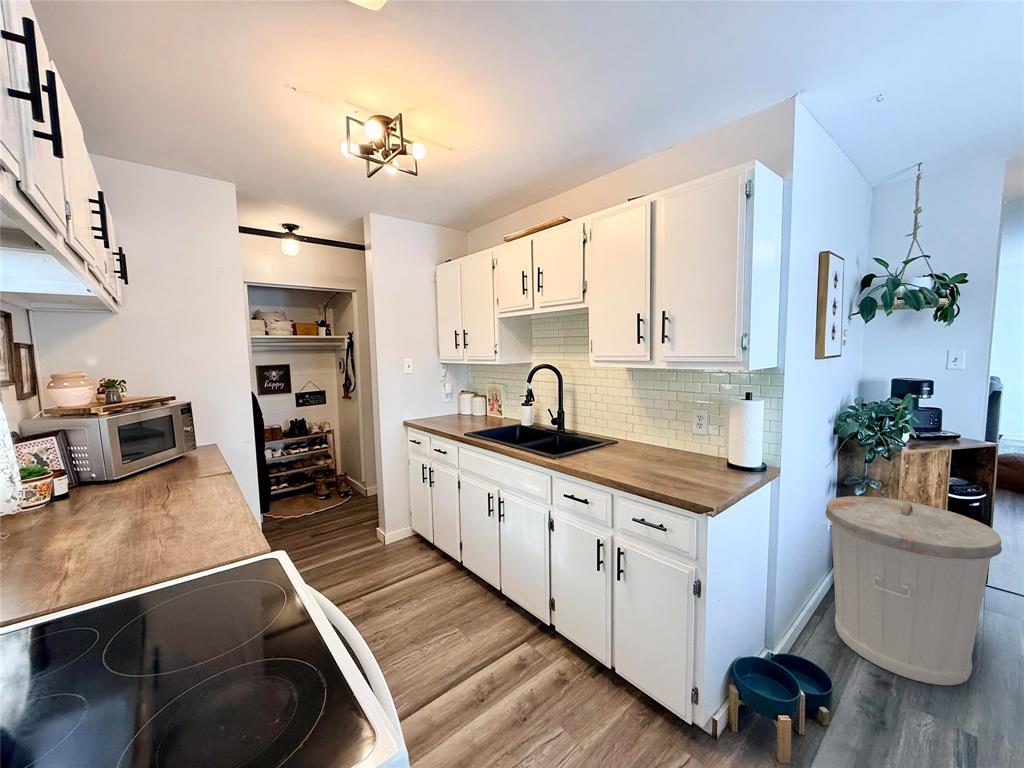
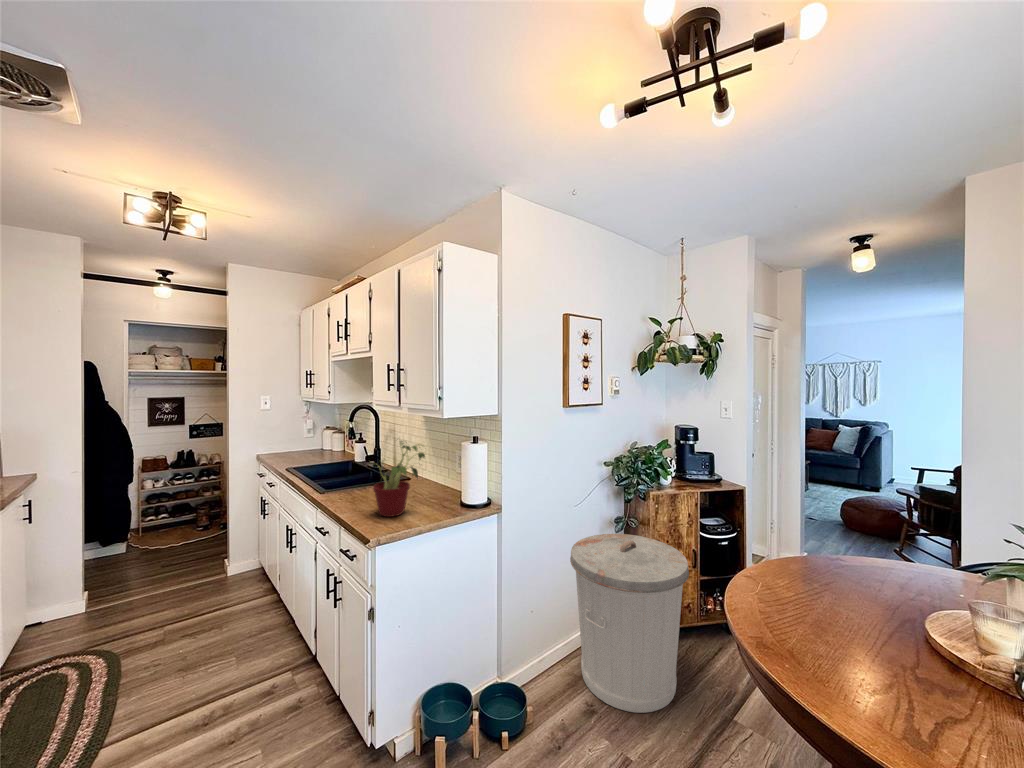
potted plant: none [643,391,710,479] -> present [373,441,425,517]

